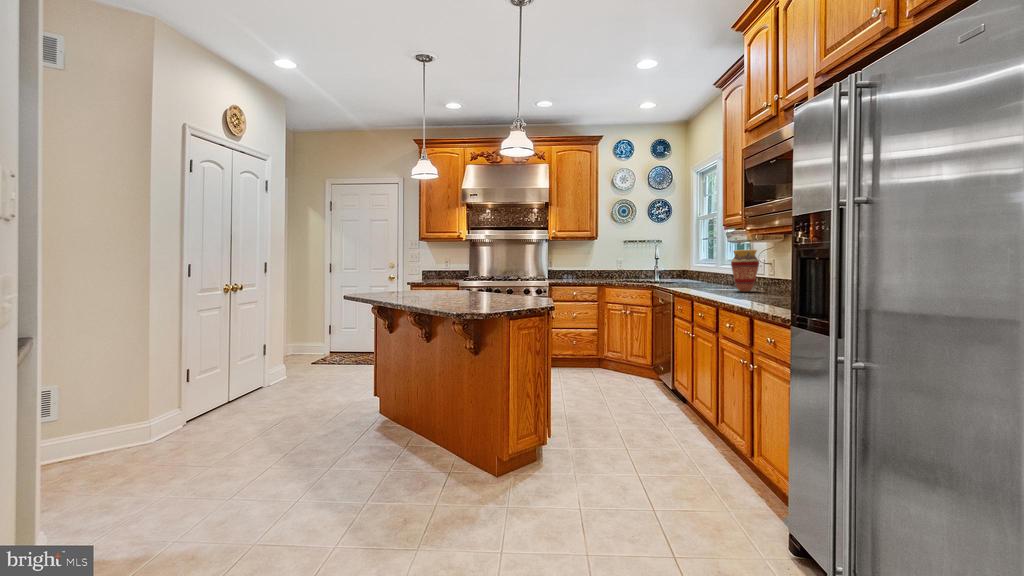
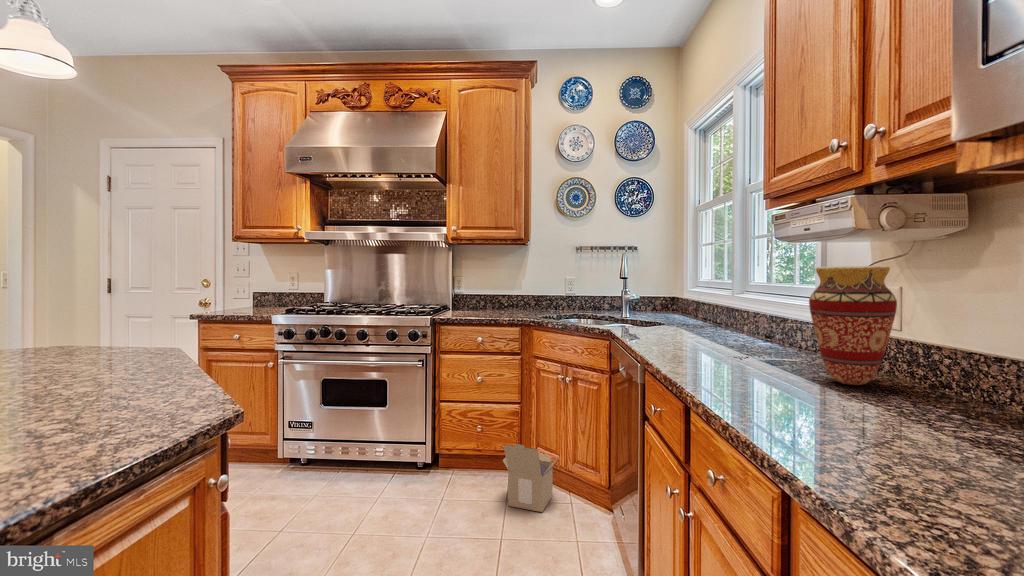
cardboard box: none [593,343,622,379] -> present [502,444,558,512]

